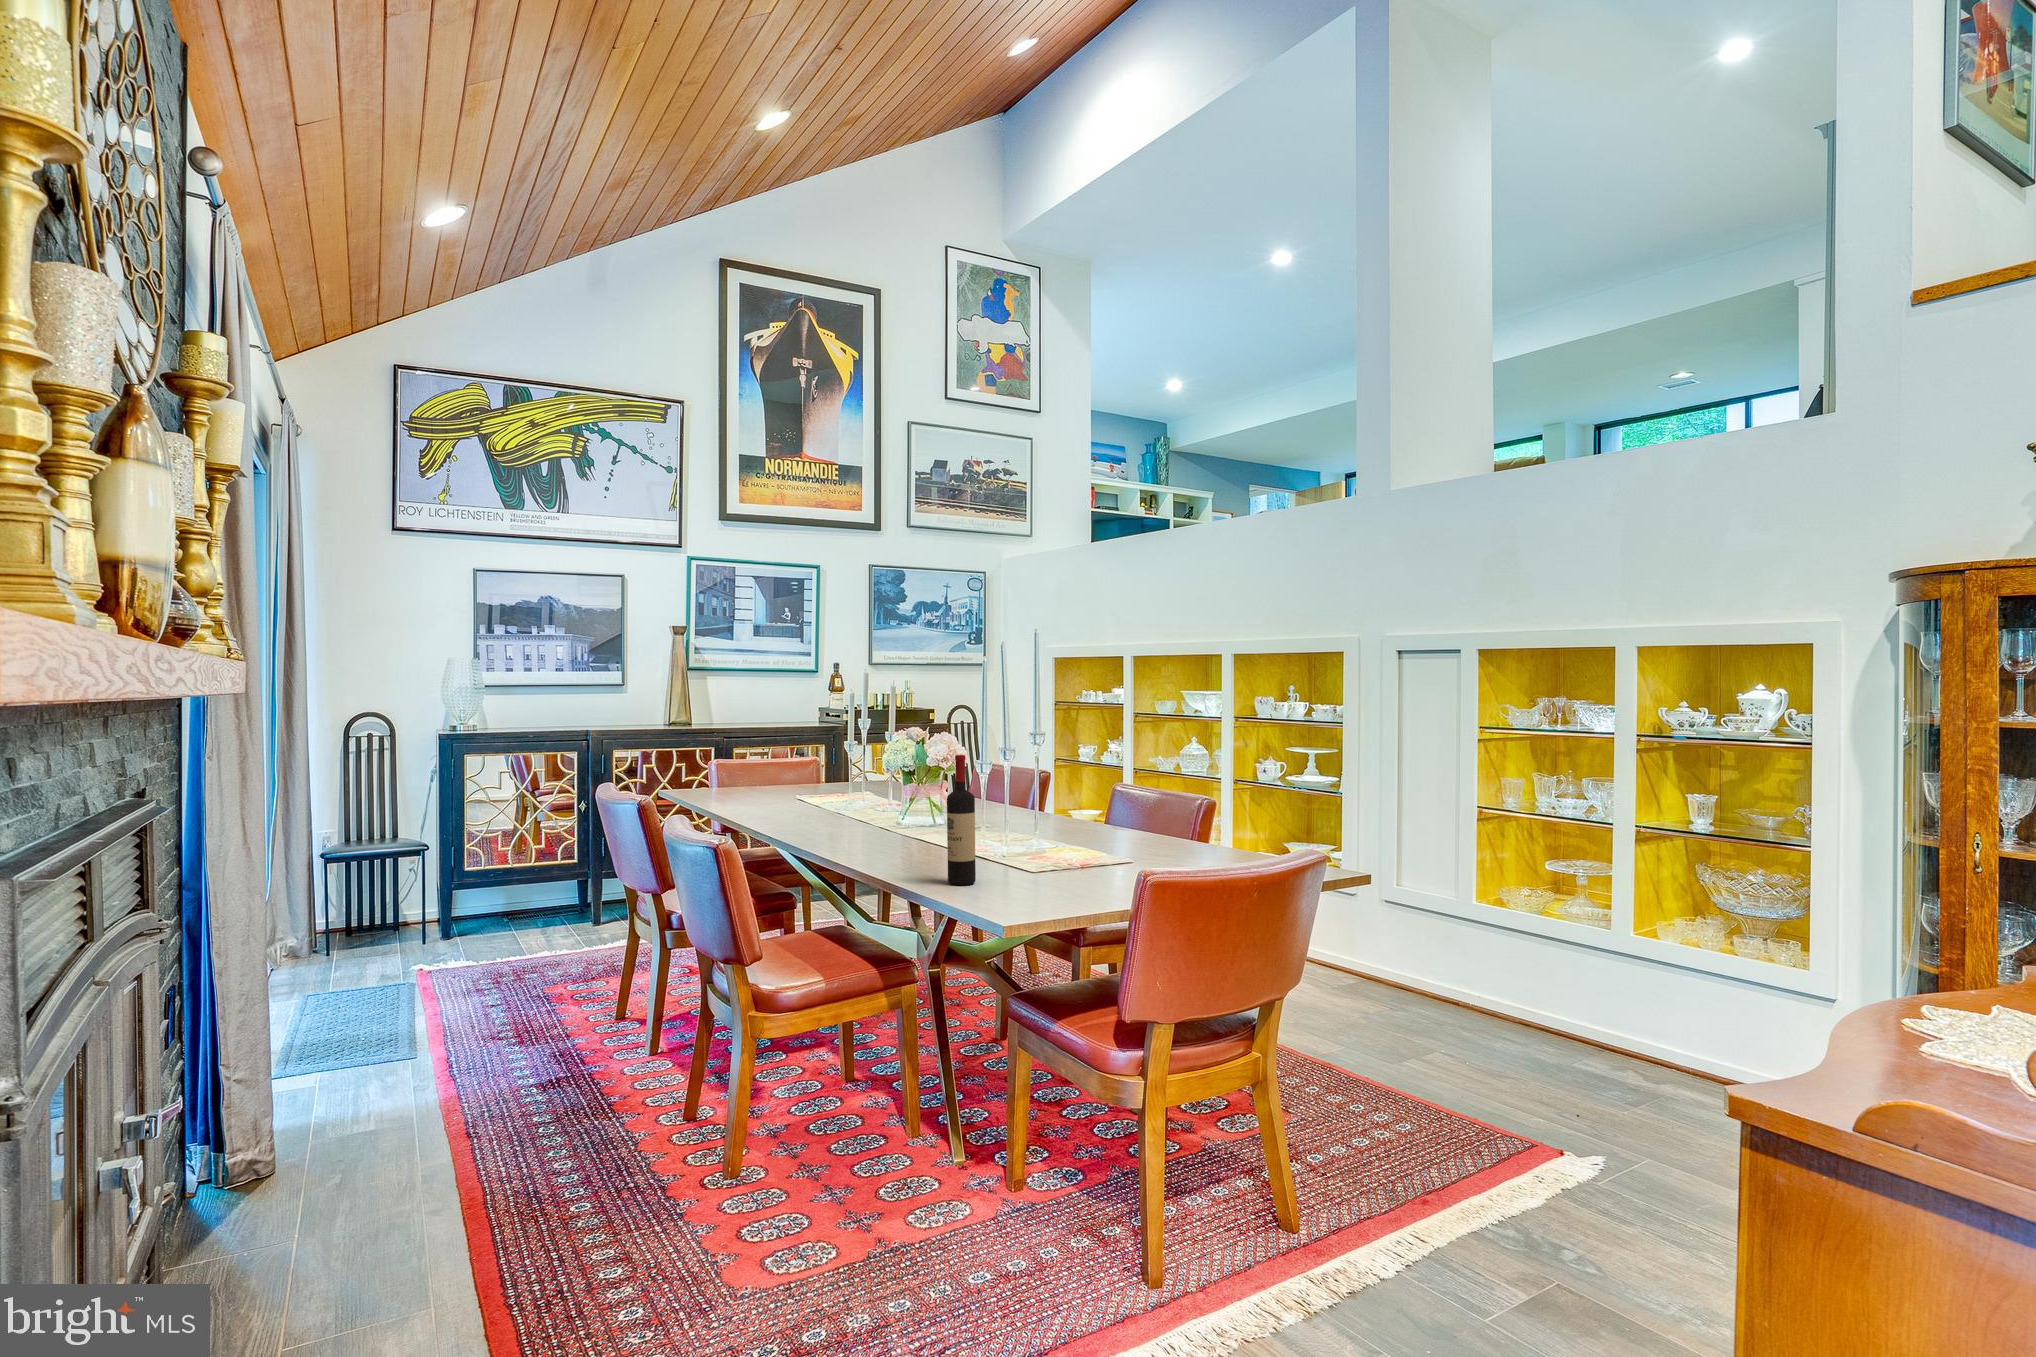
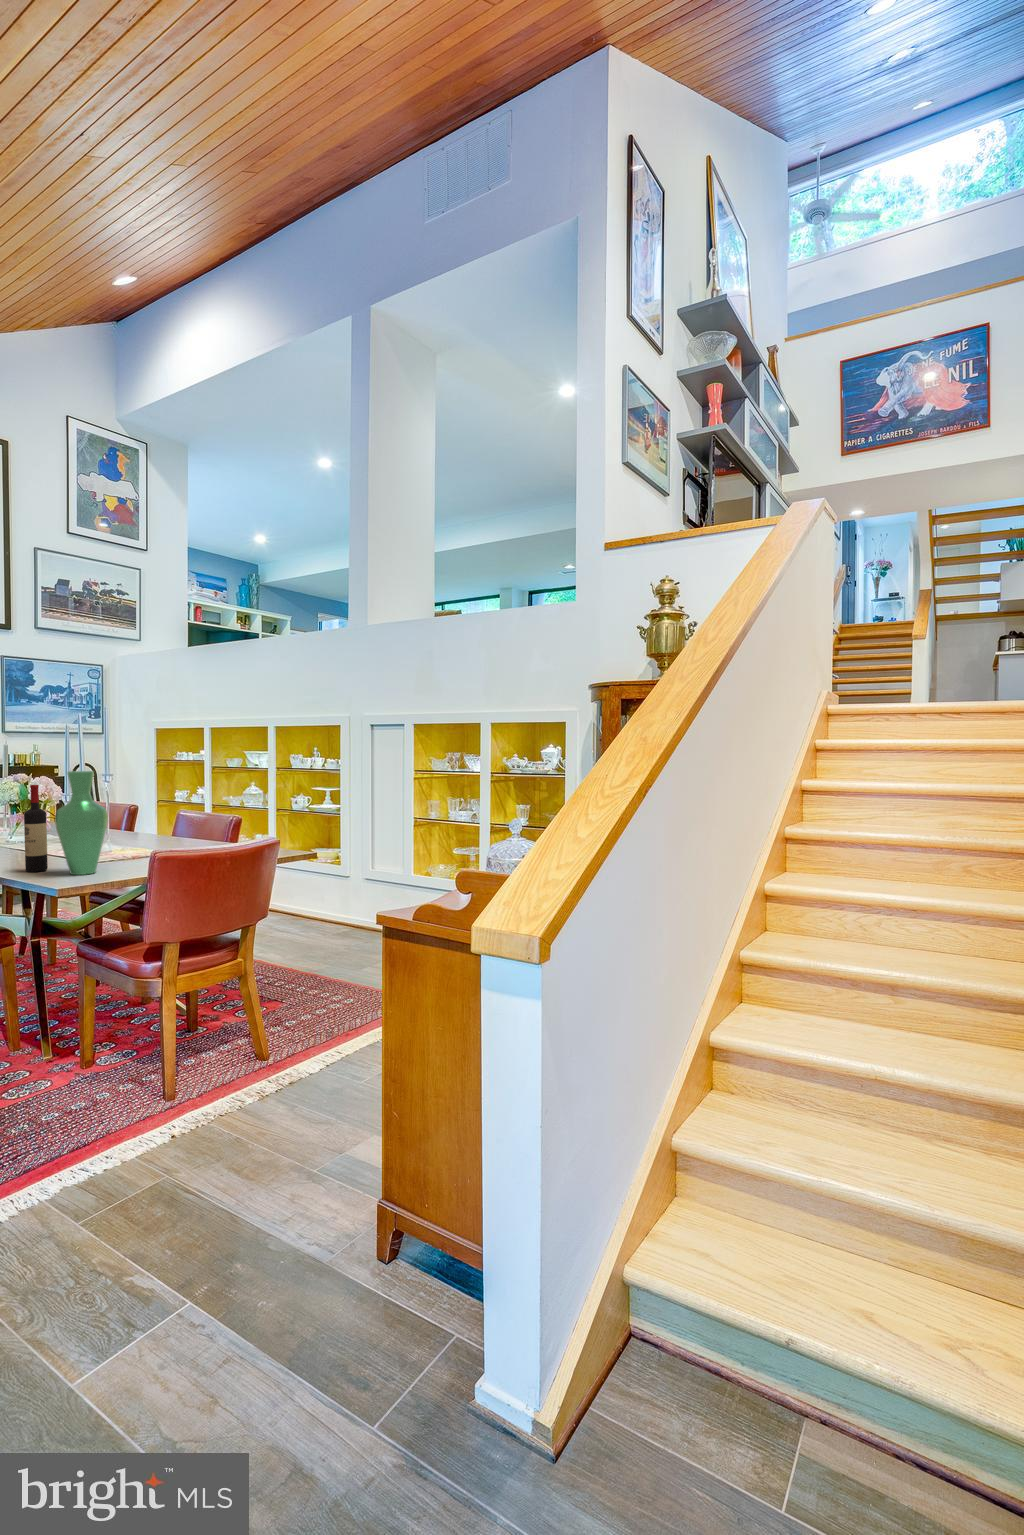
vase: none [991,736,1061,896] -> present [55,771,108,875]

